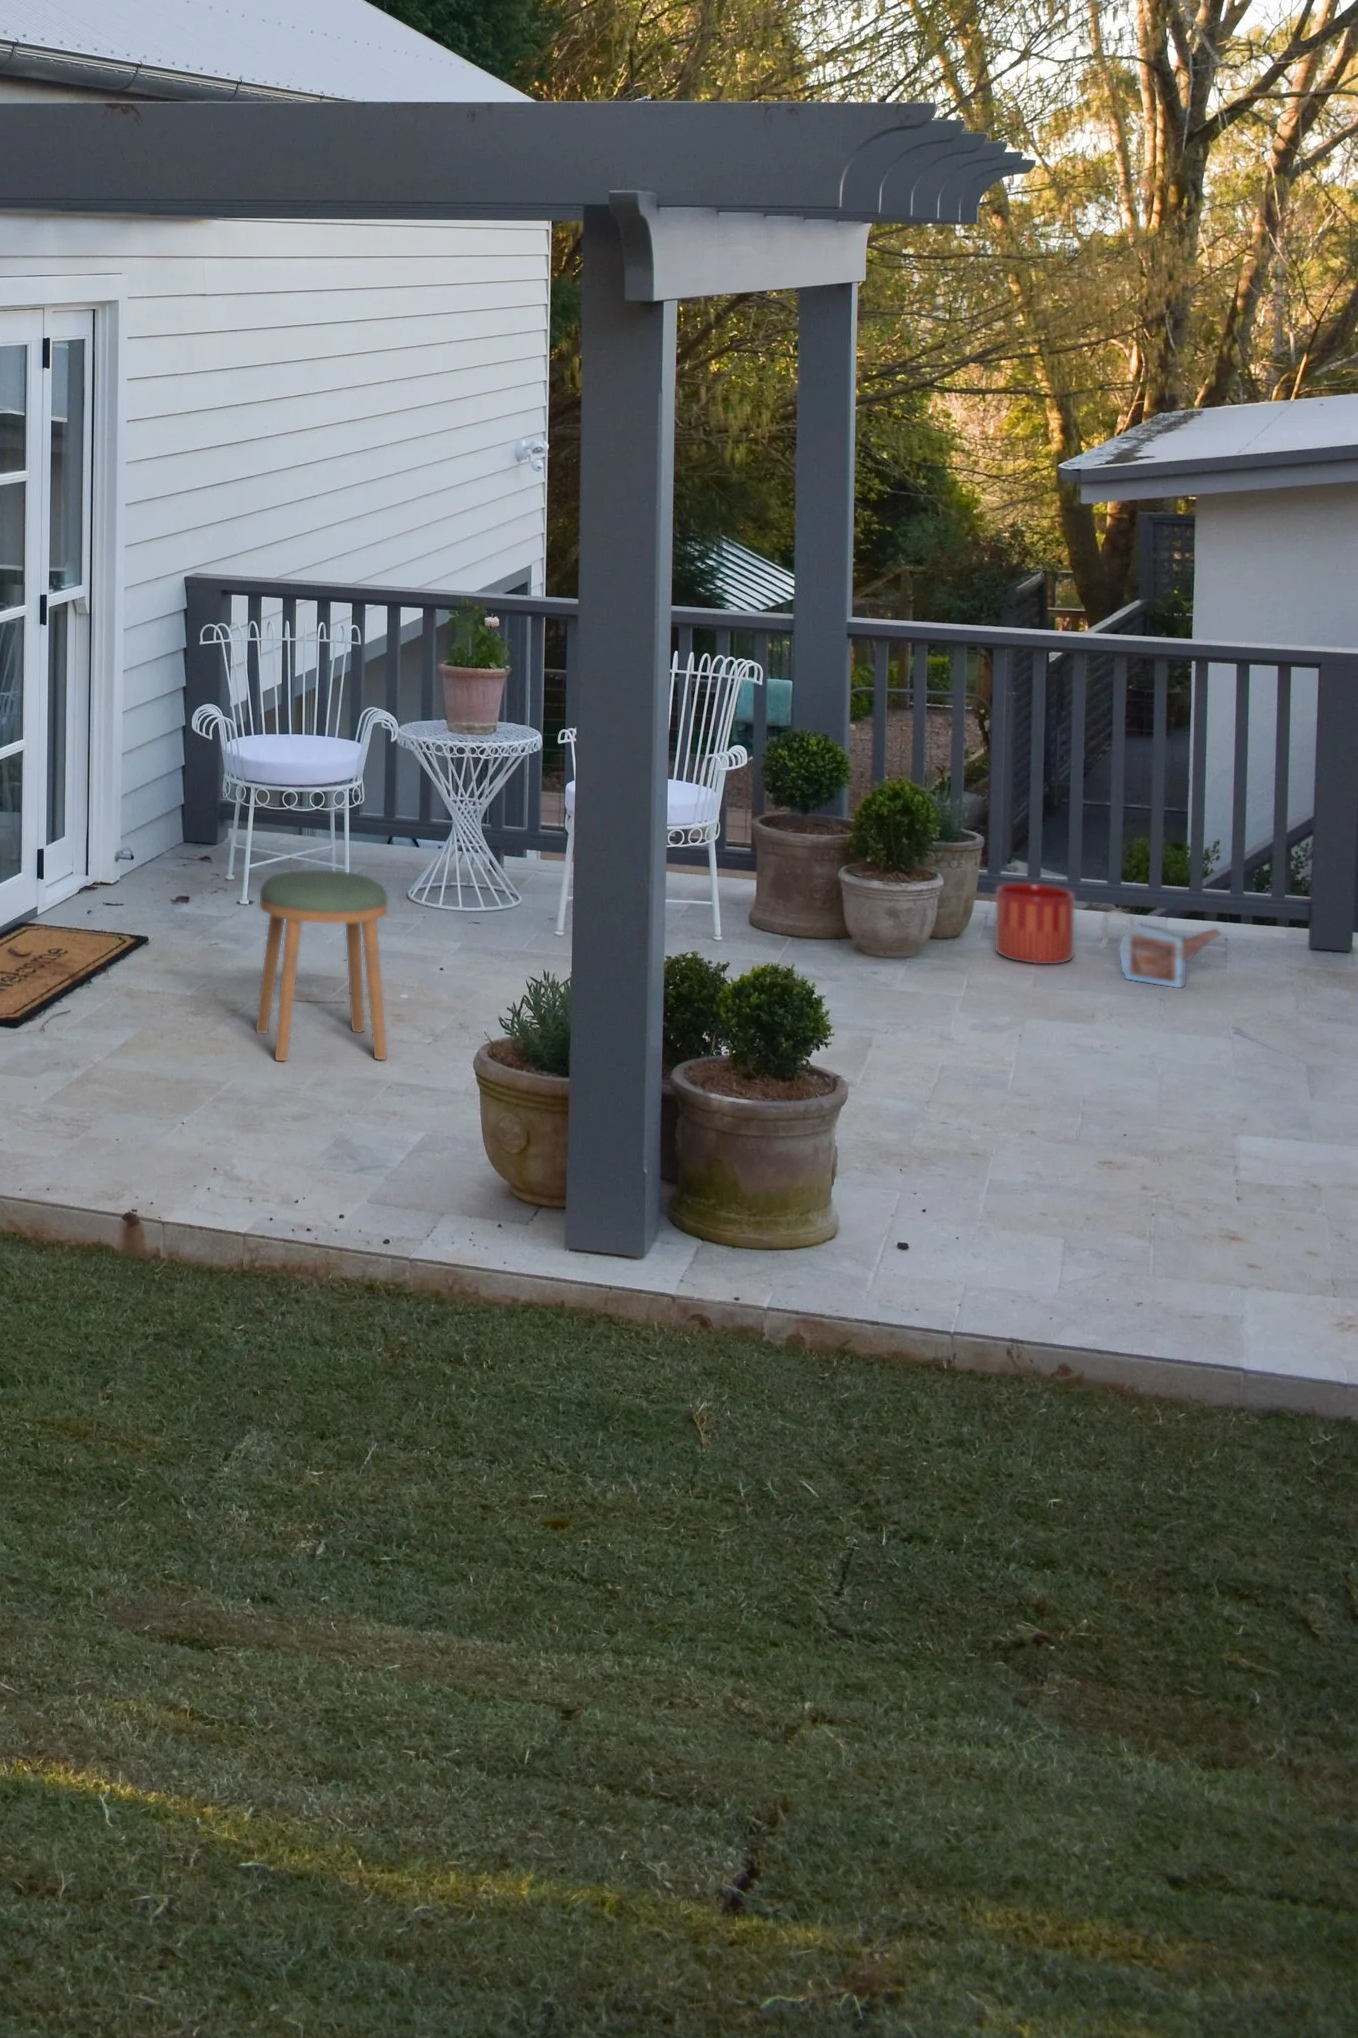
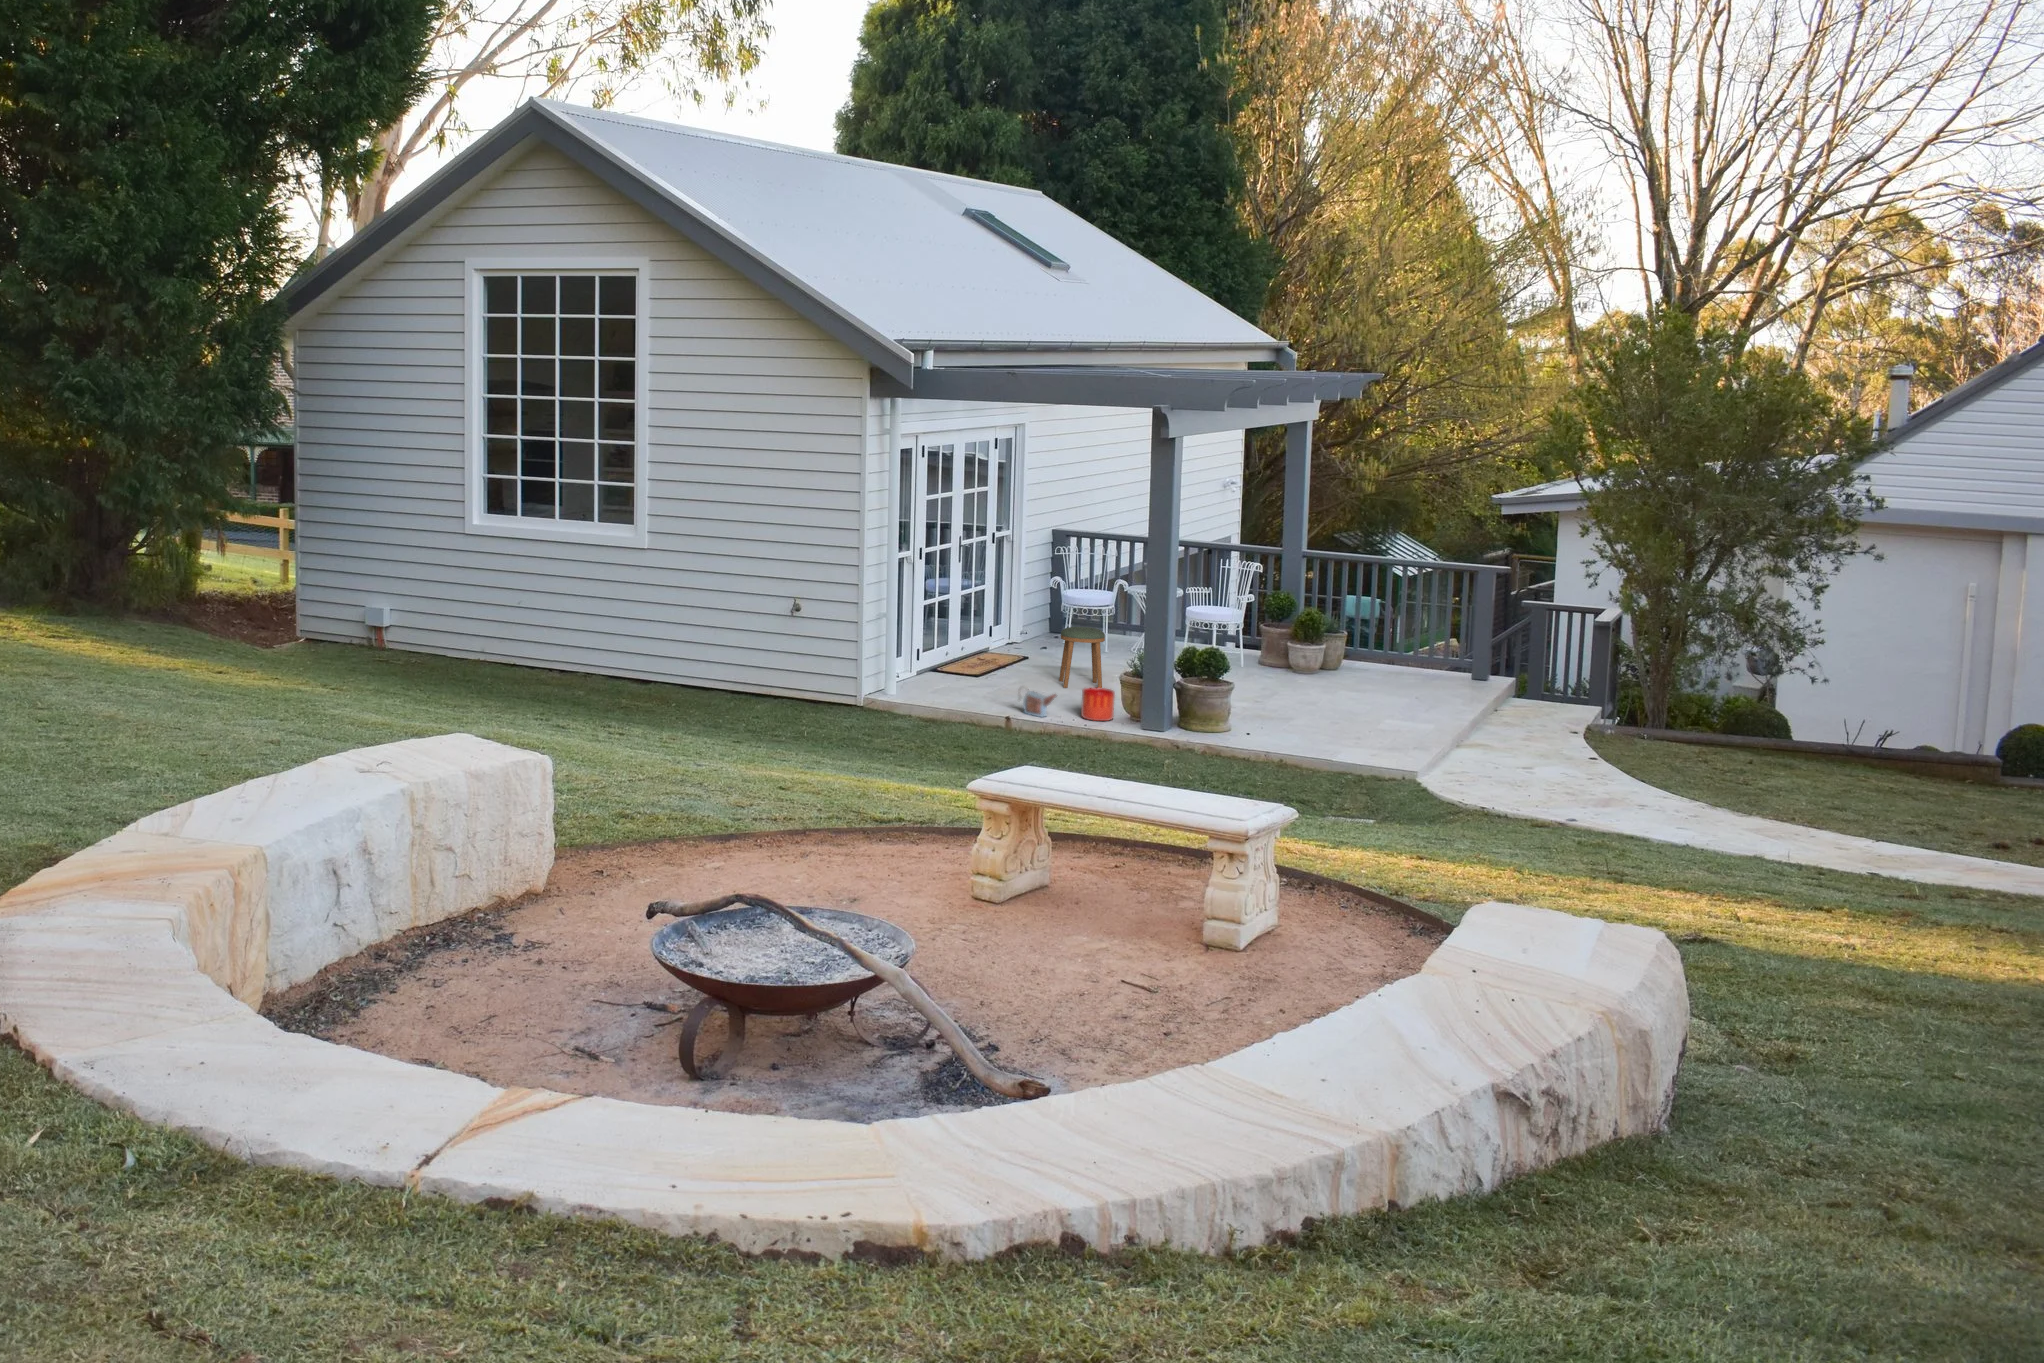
planter: present [995,883,1075,964] -> present [1081,688,1115,721]
watering can: present [1100,910,1220,988] -> present [1018,686,1056,717]

